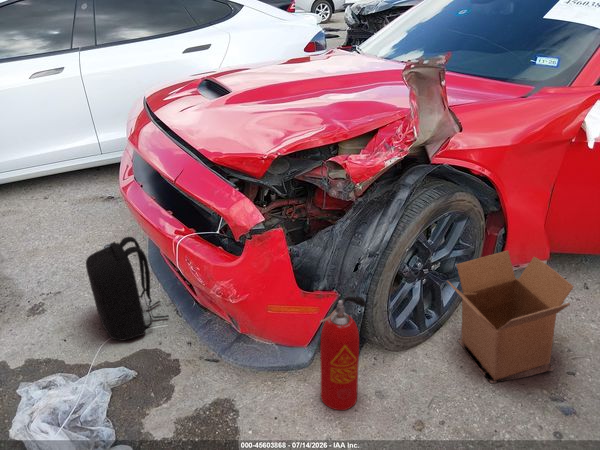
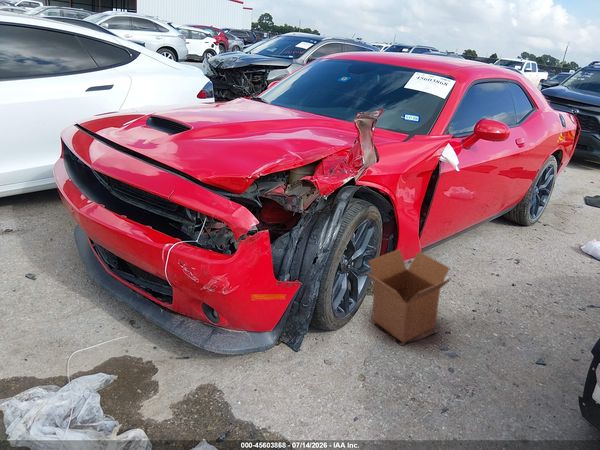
backpack: present [86,237,169,340] -> none [53,255,129,352]
fire extinguisher: present [320,297,366,410] -> none [284,284,321,379]

